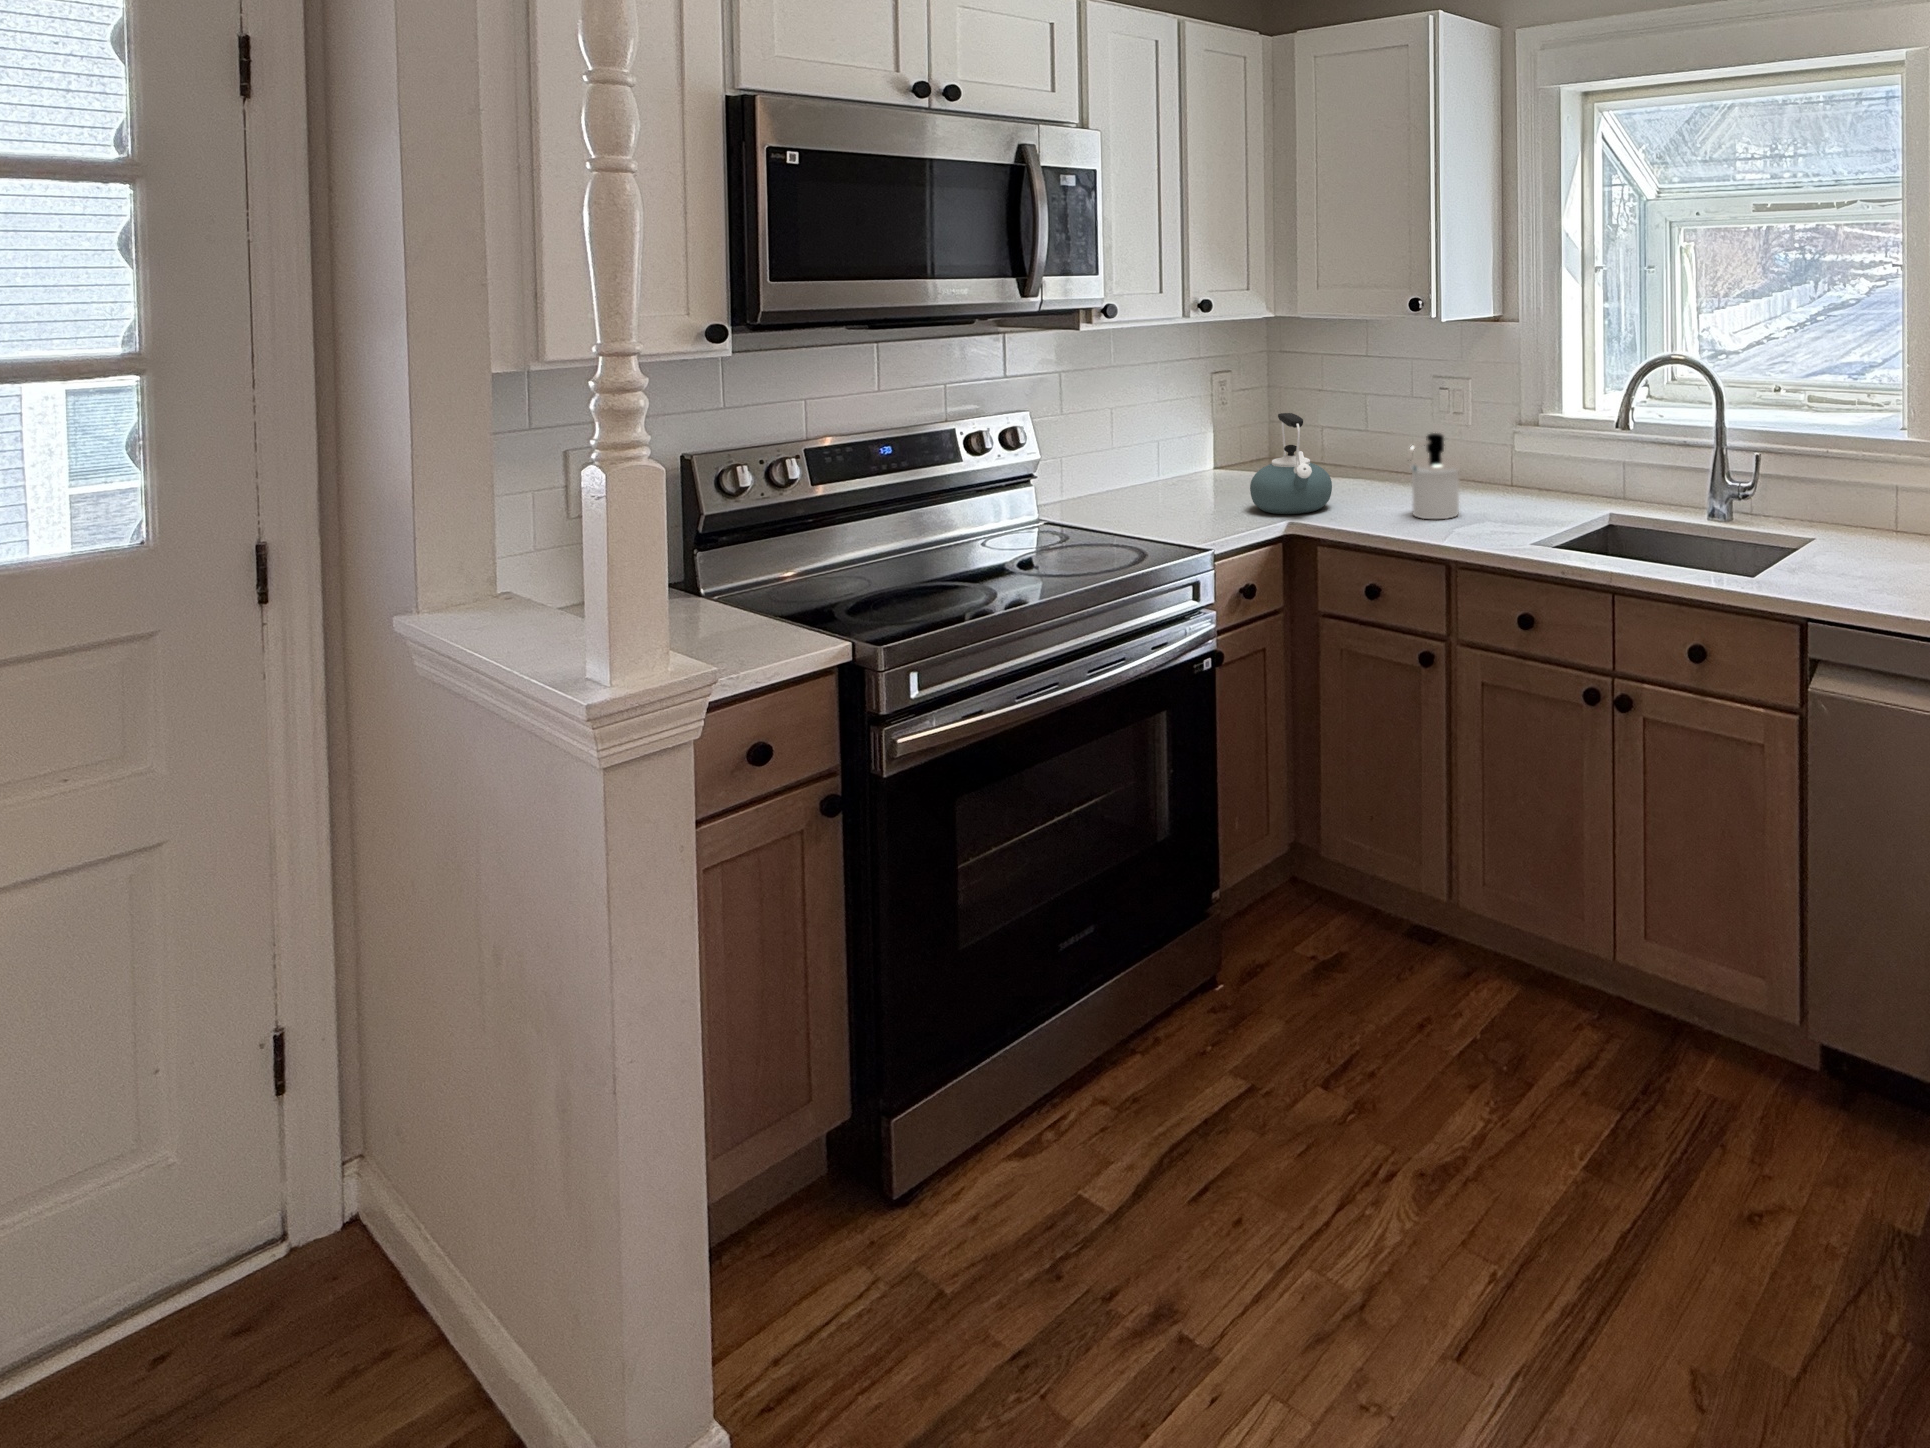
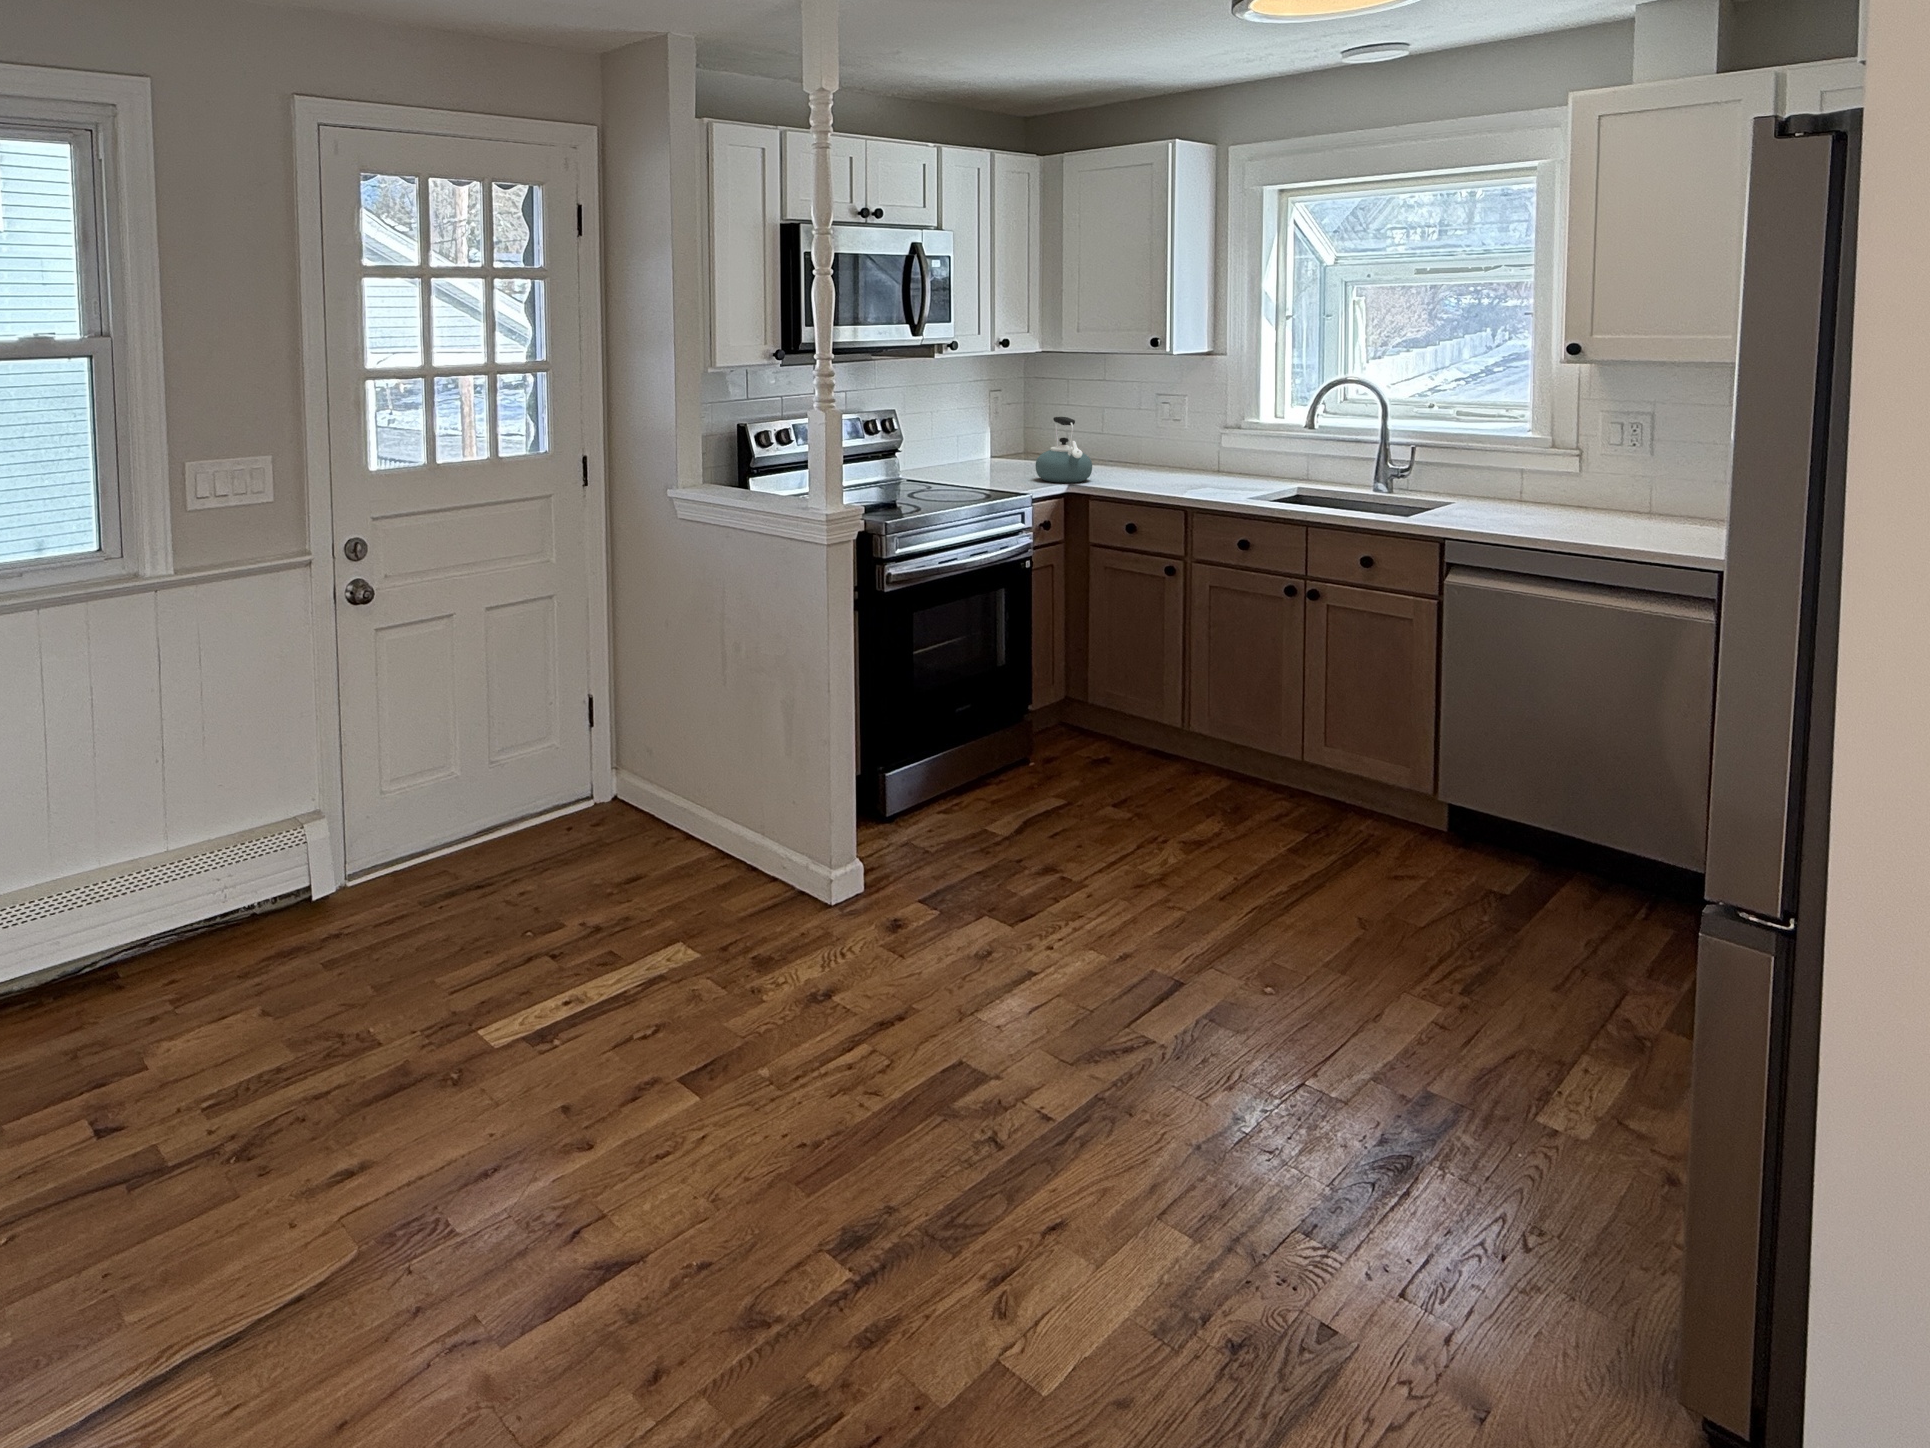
soap dispenser: present [1407,433,1460,519] -> none [1152,431,1188,488]

